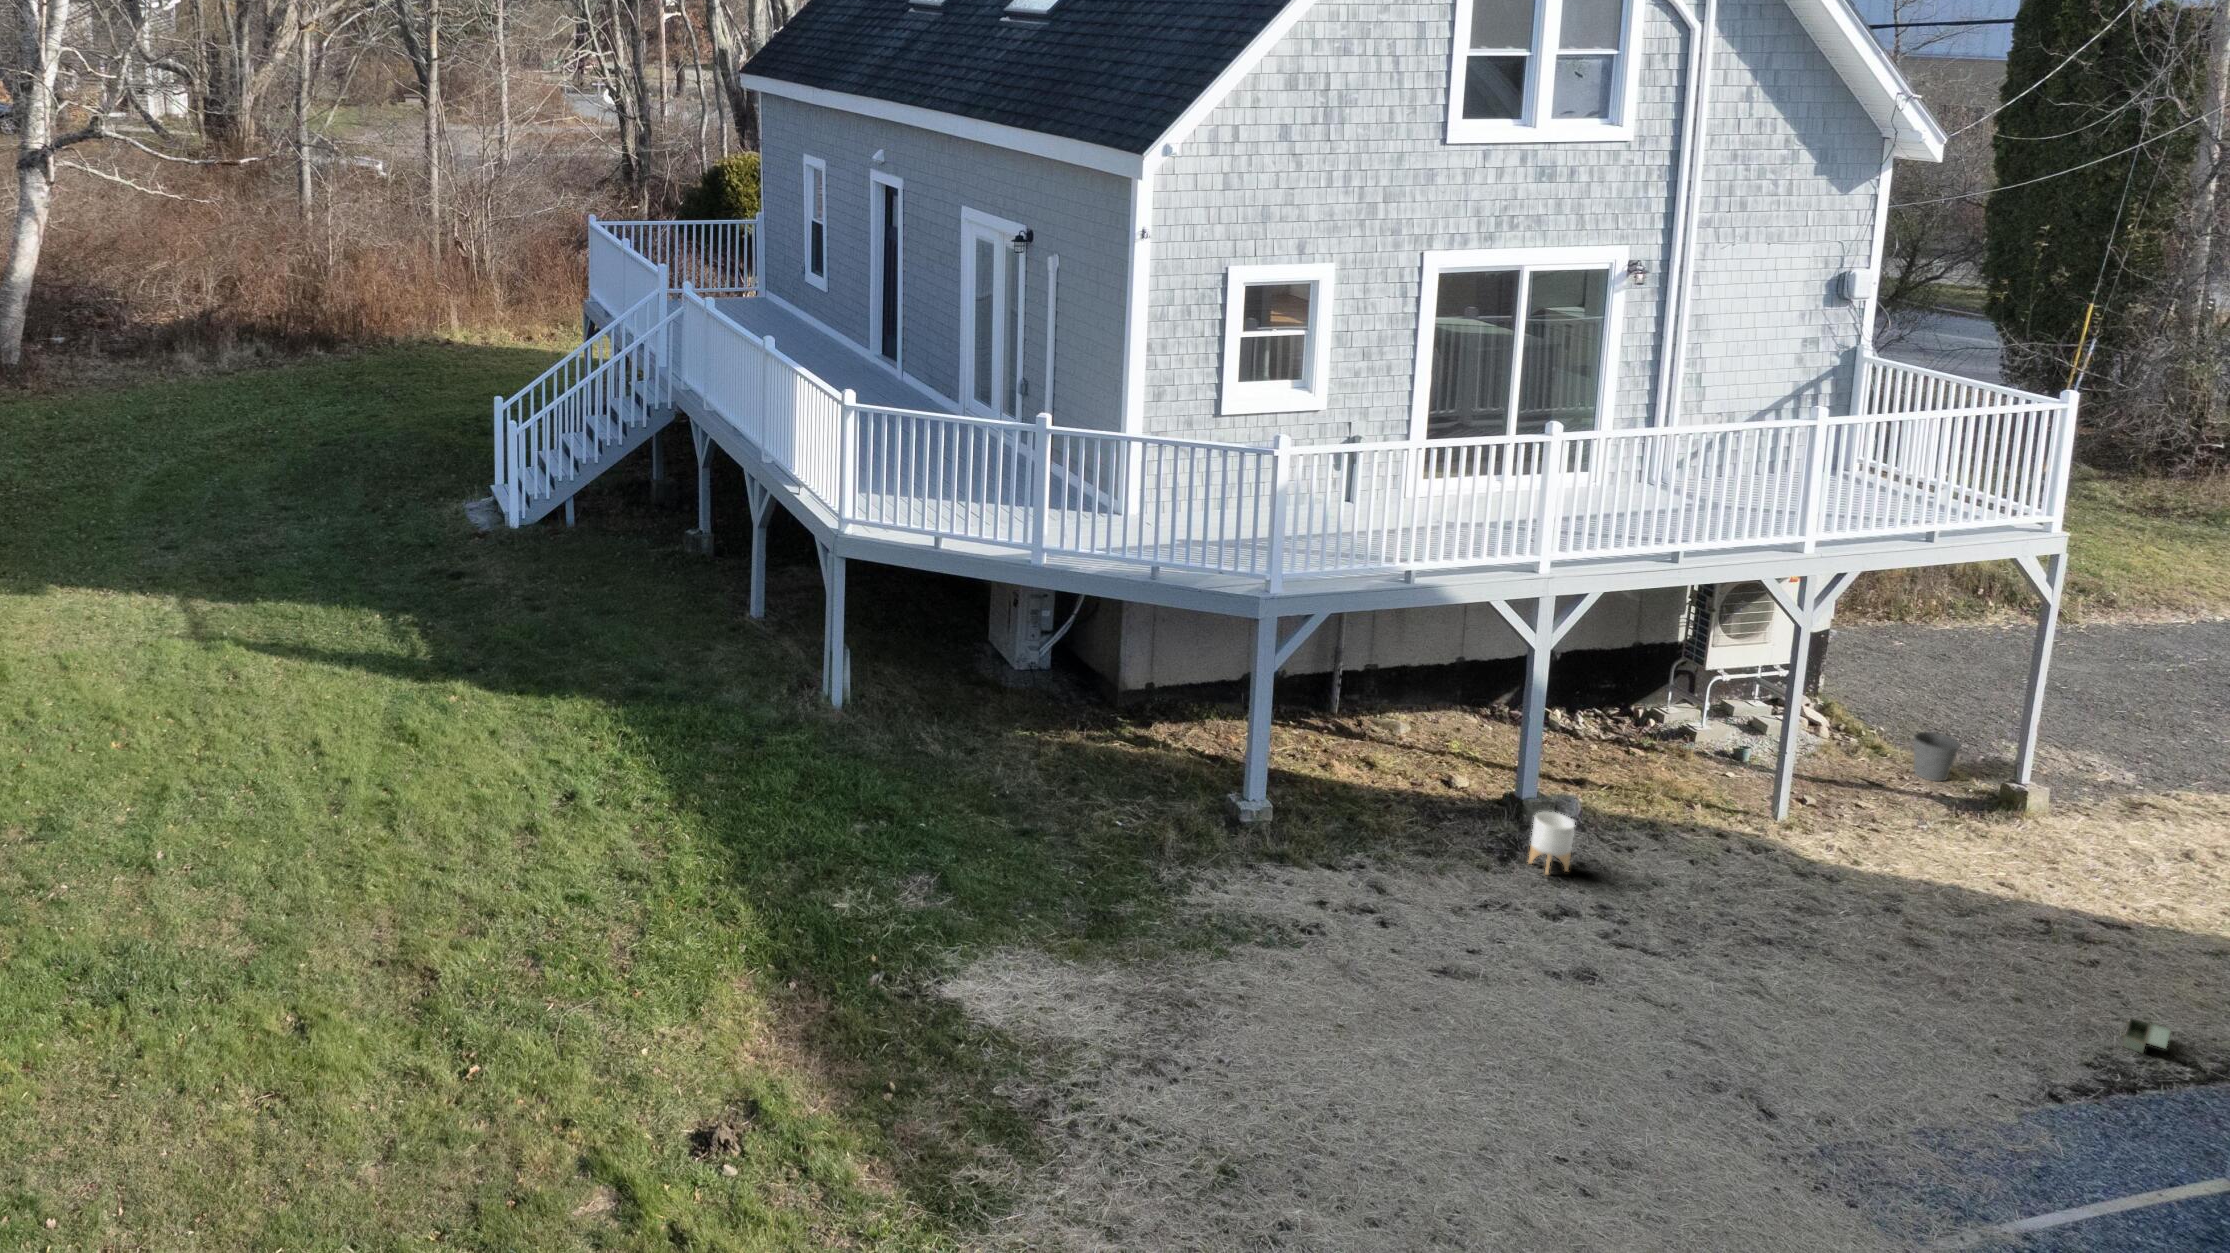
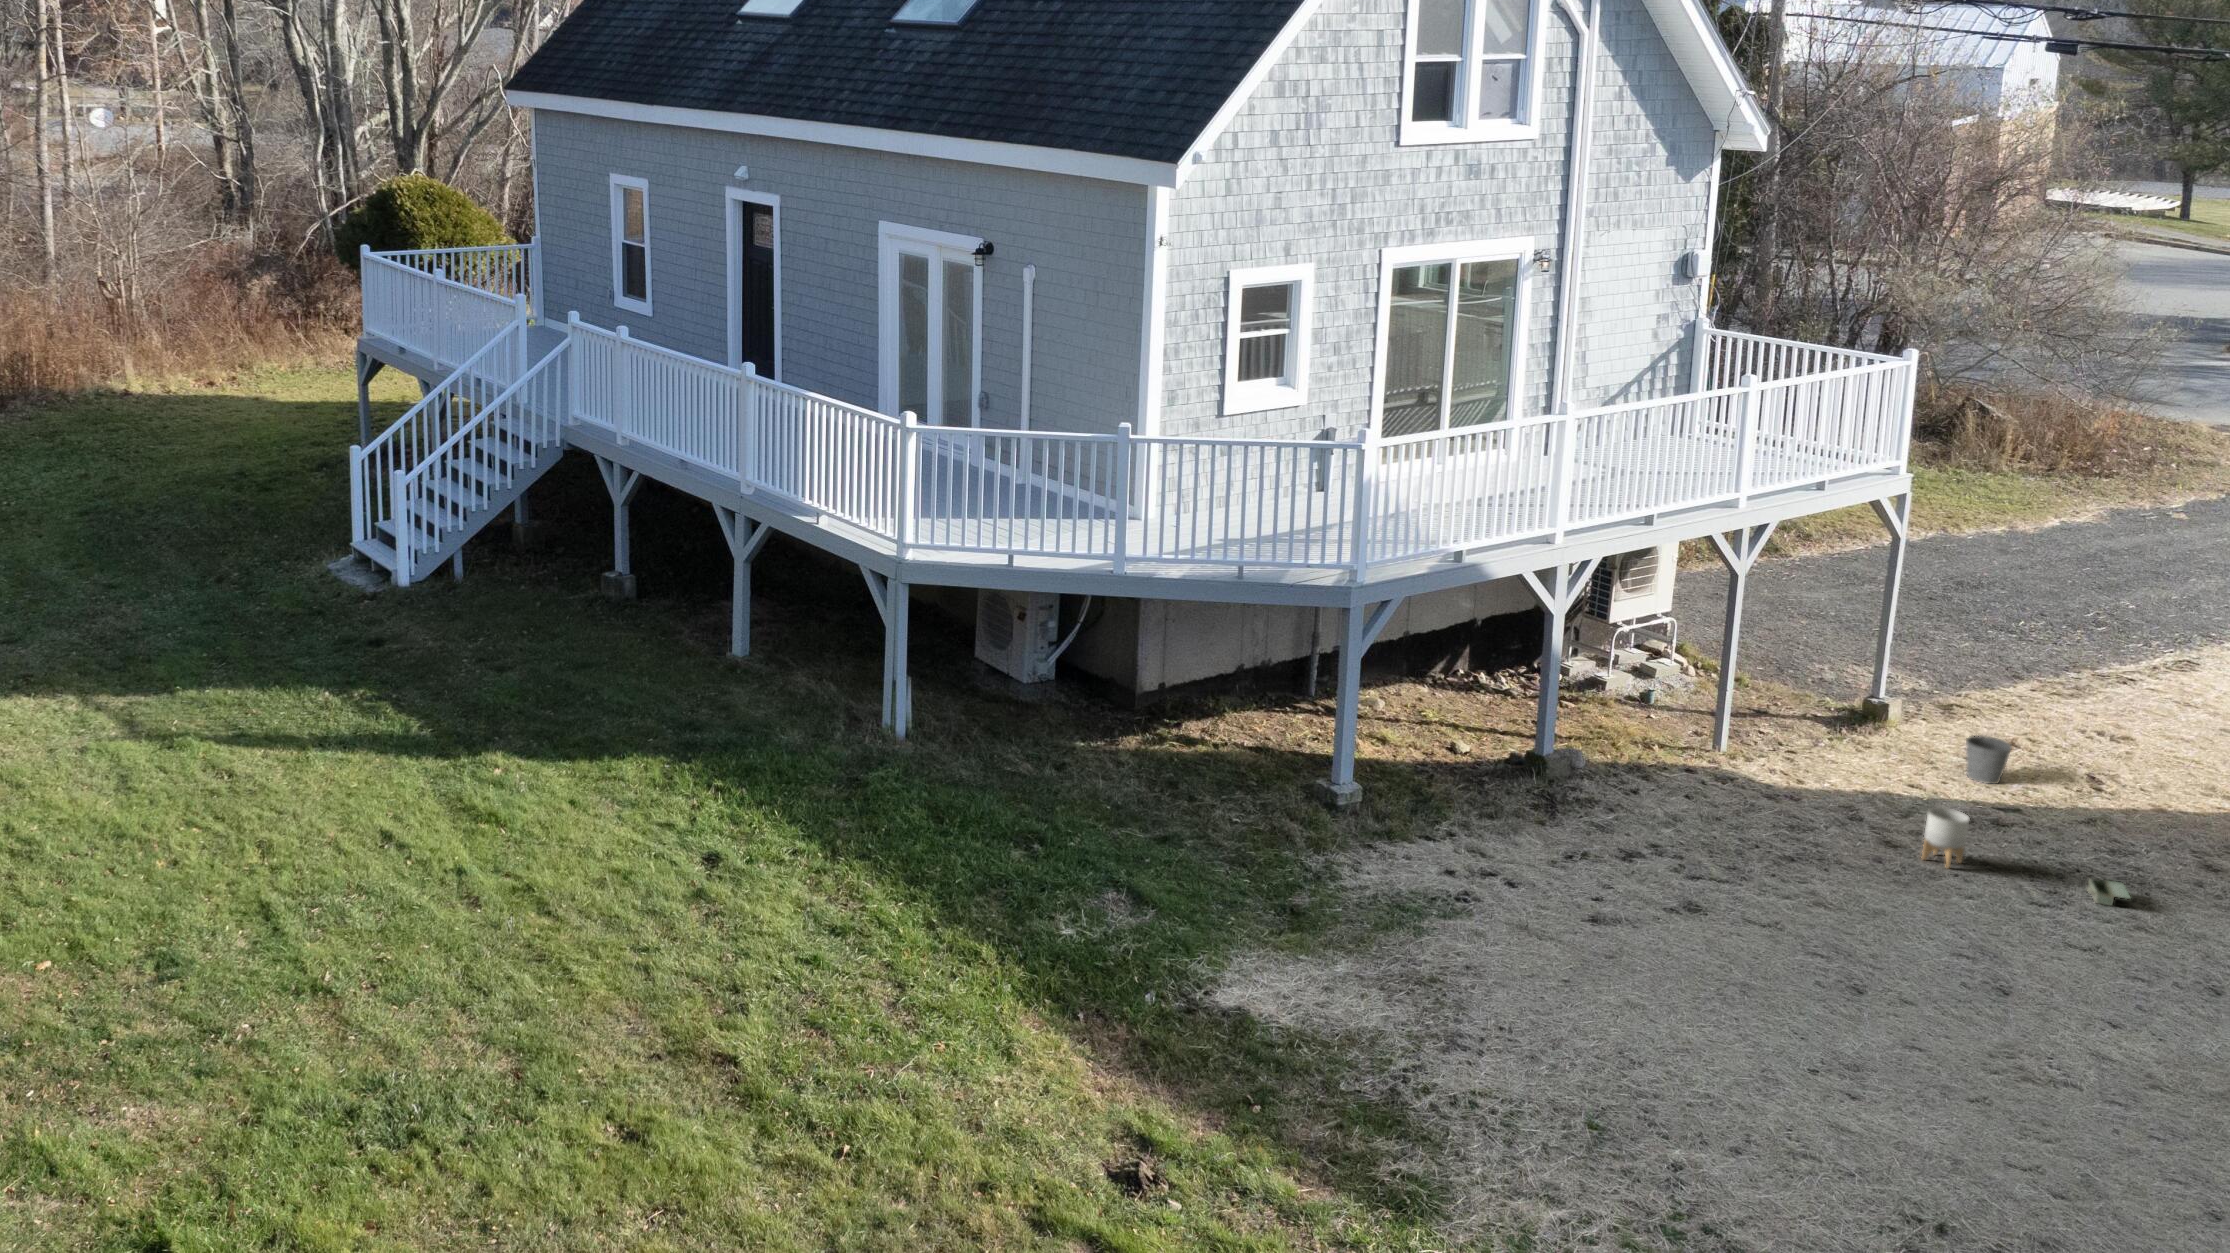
bucket: present [1914,732,1961,781] -> present [1966,735,2012,784]
planter: present [1529,812,1575,874] -> present [1922,807,1969,868]

